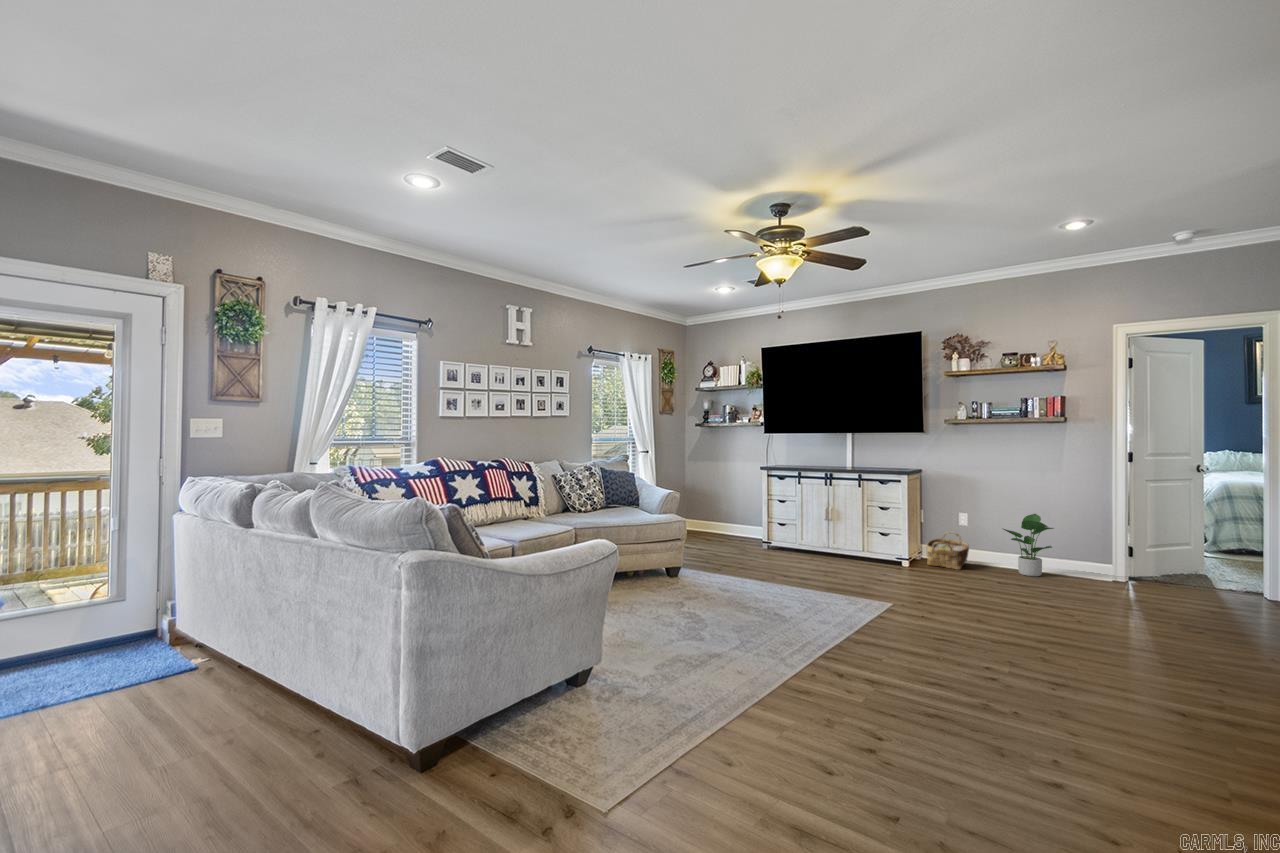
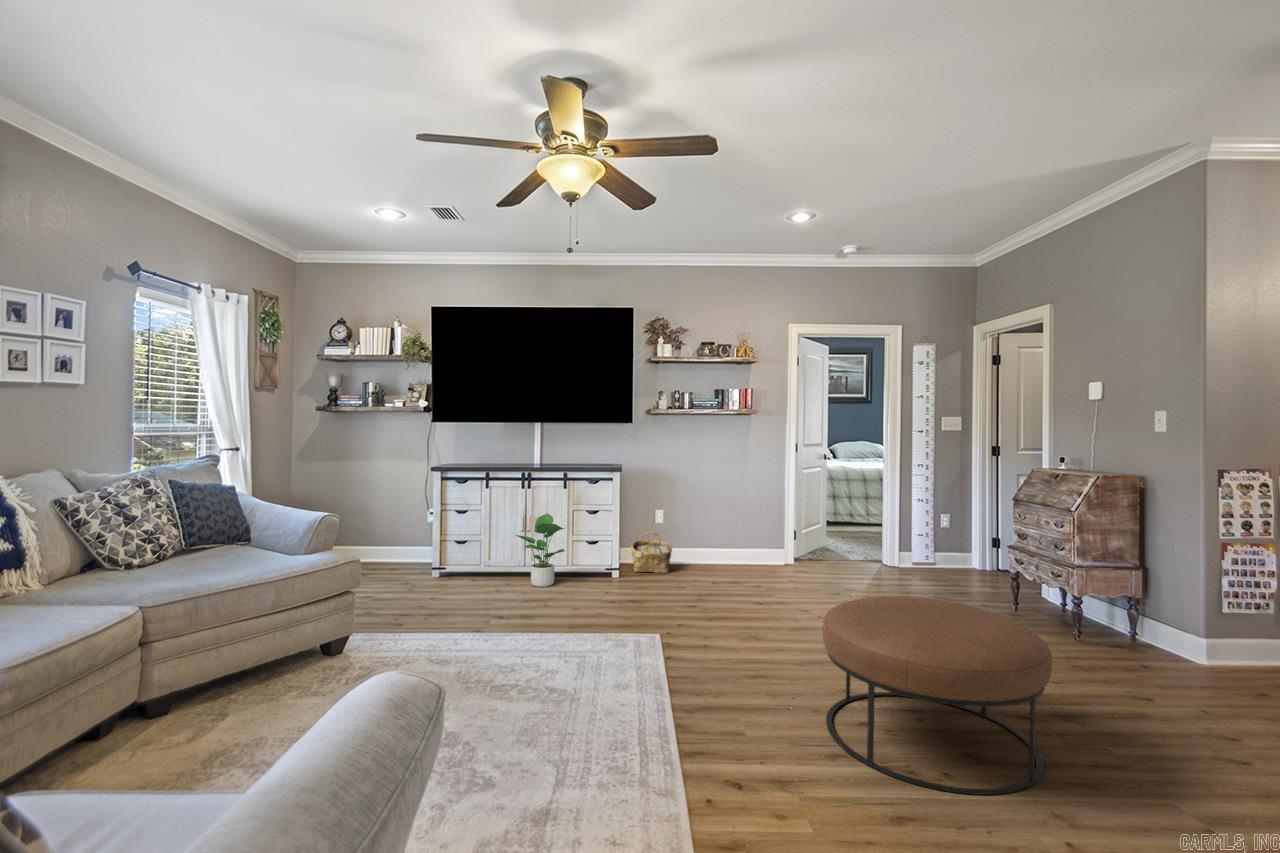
potted plant: present [1003,514,1054,576] -> present [516,513,565,587]
ottoman: none [950,583,1158,741] -> present [822,596,1053,795]

